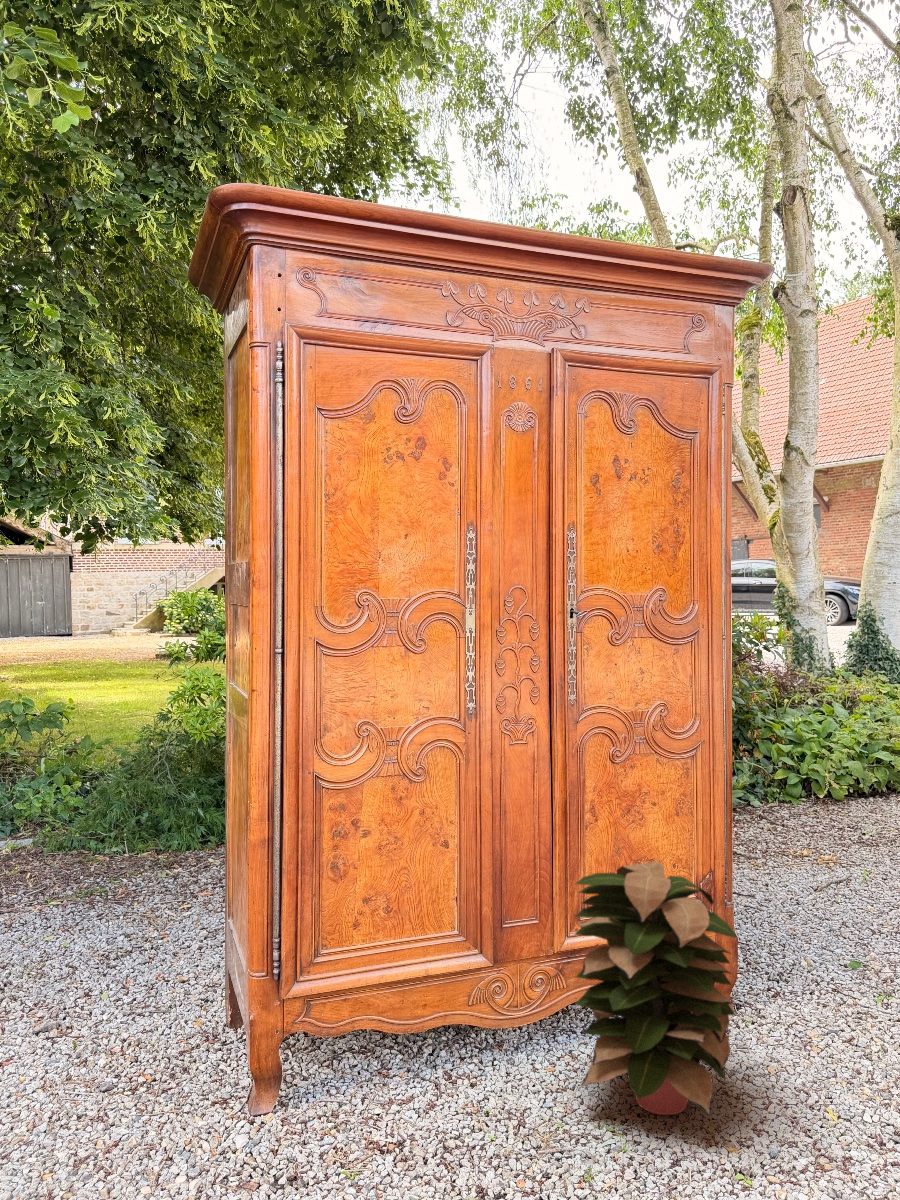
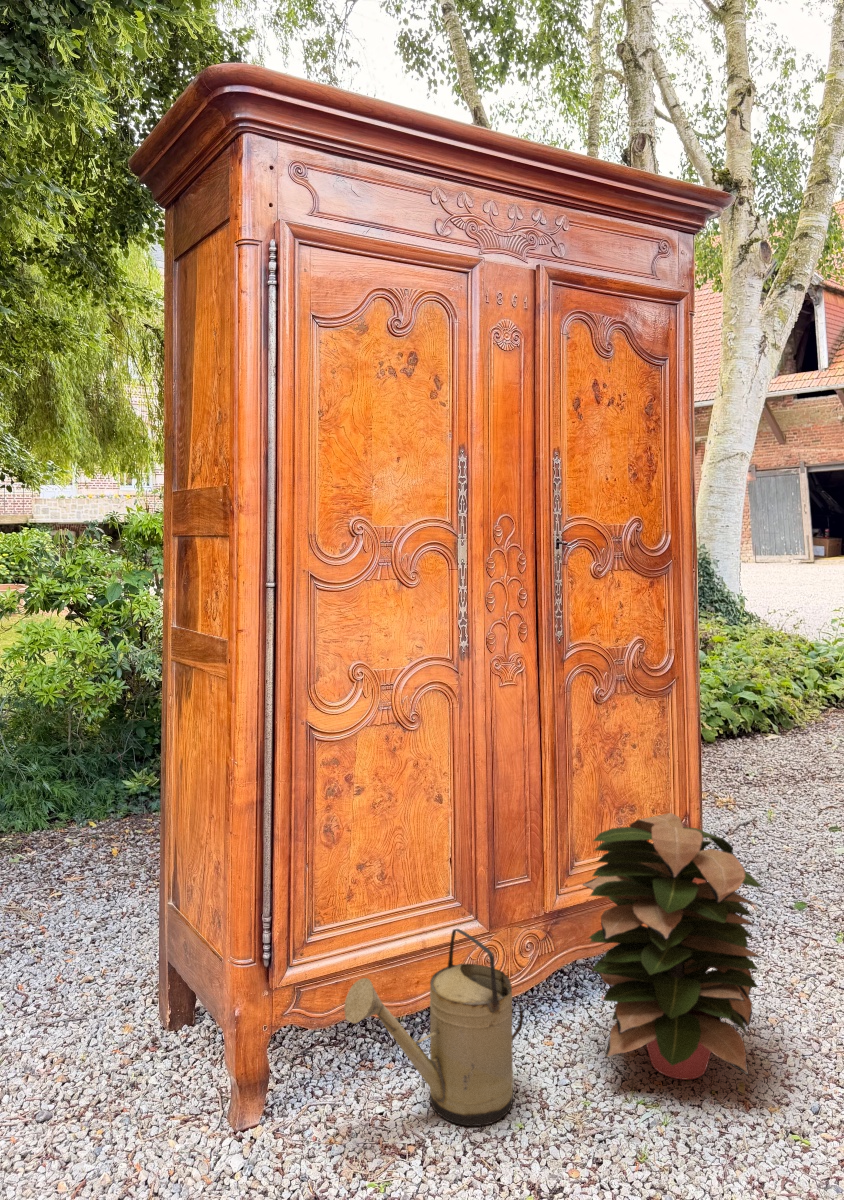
watering can: none [337,956,509,1134] -> present [344,929,523,1126]

